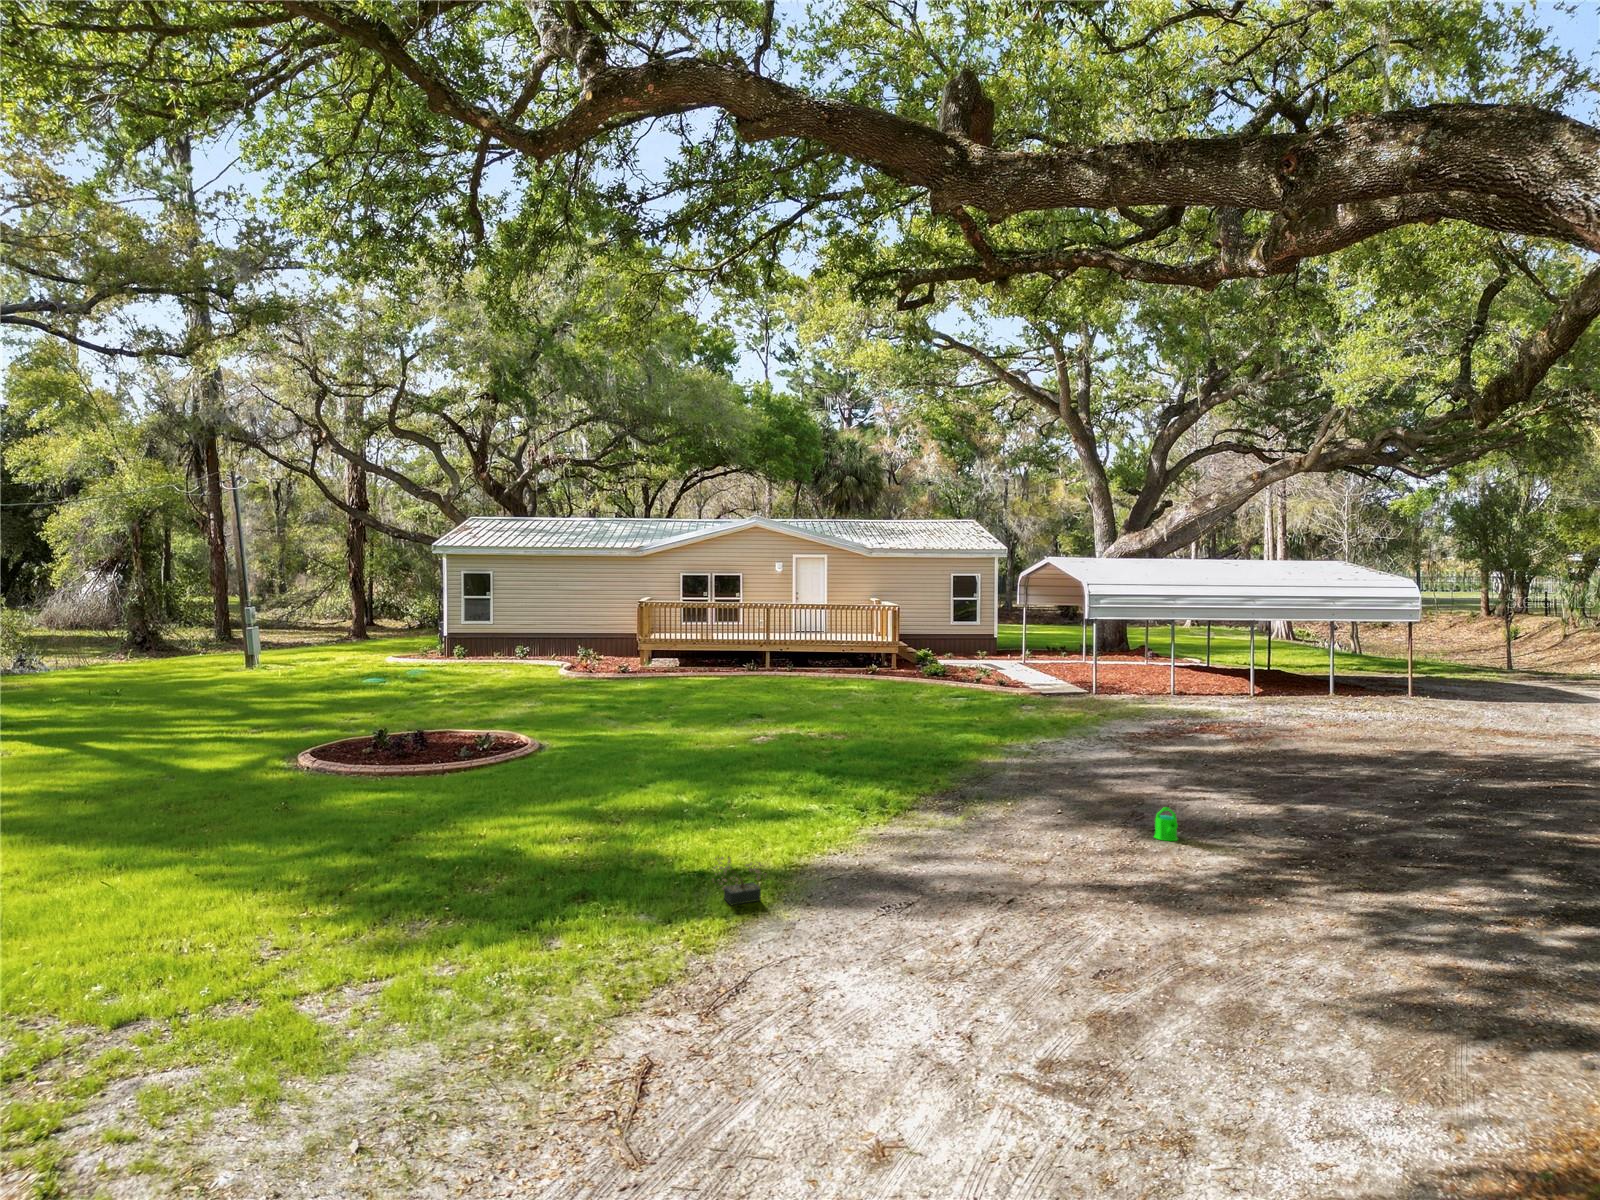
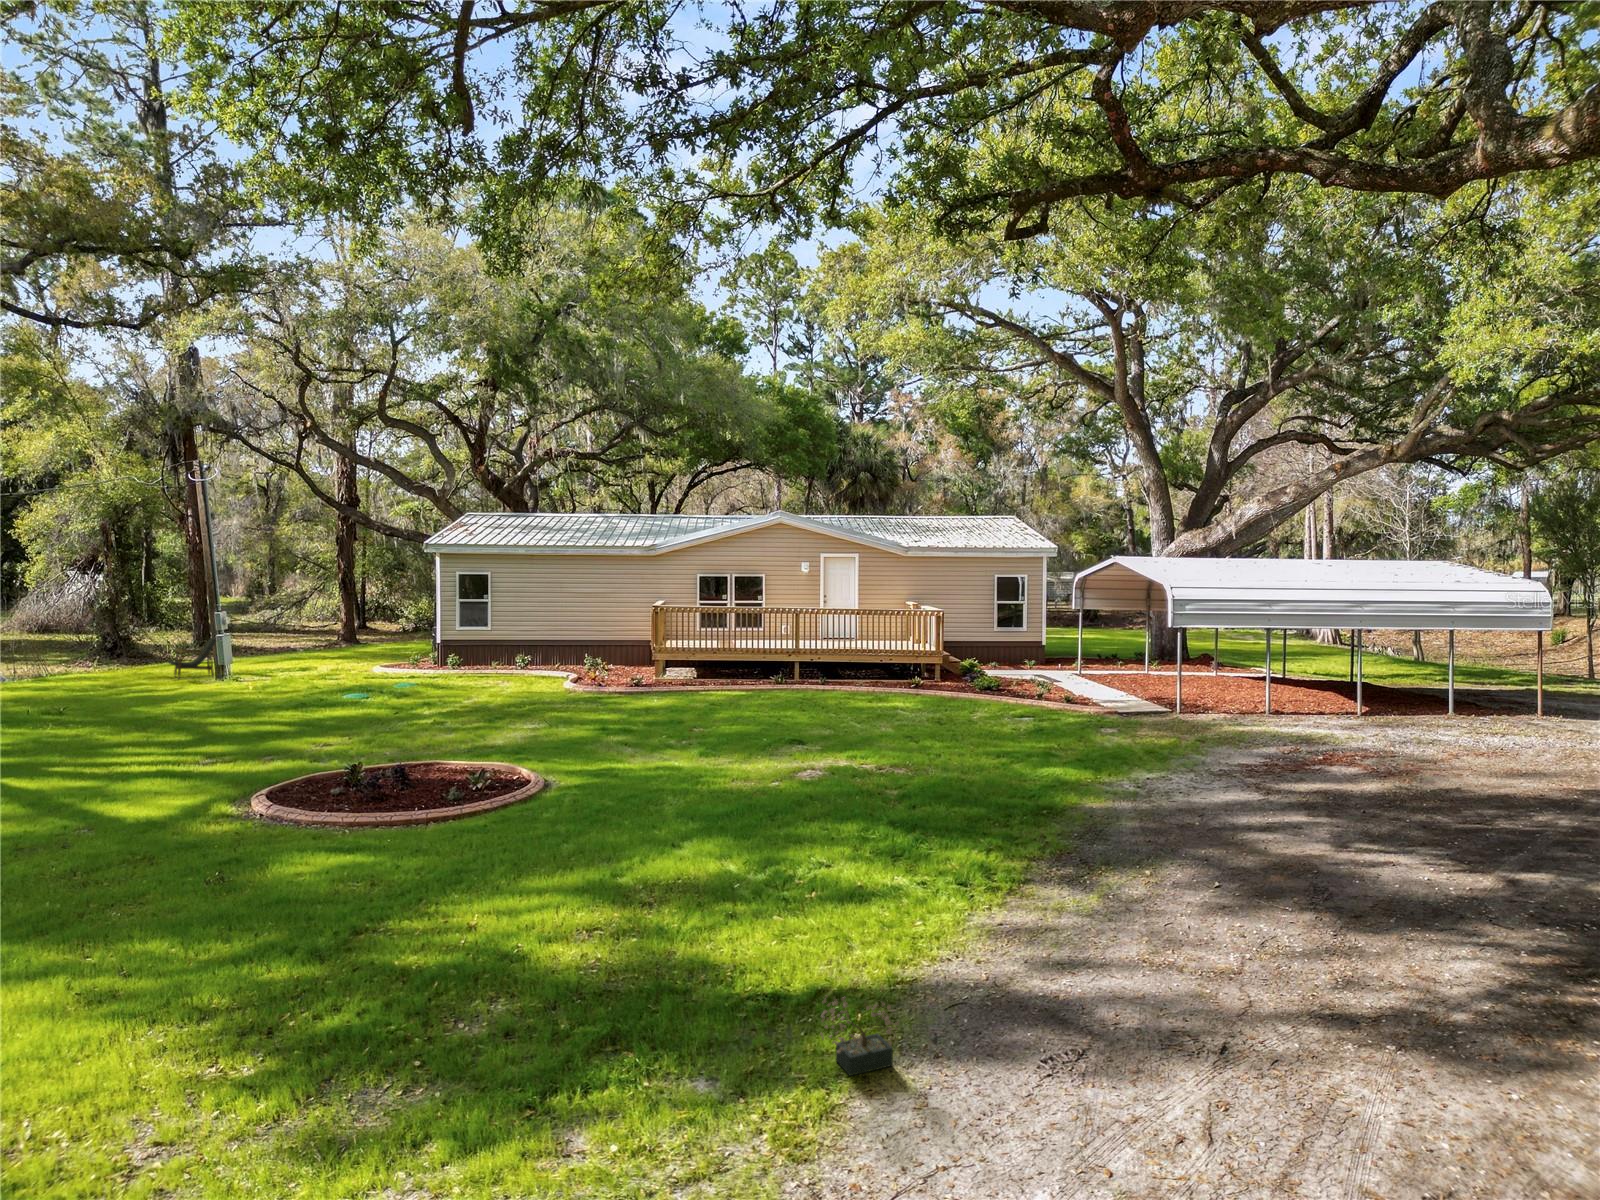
lounge chair: none [202,630,245,668] -> present [168,638,216,679]
watering can: present [1154,807,1178,841] -> none [1392,893,1436,941]

